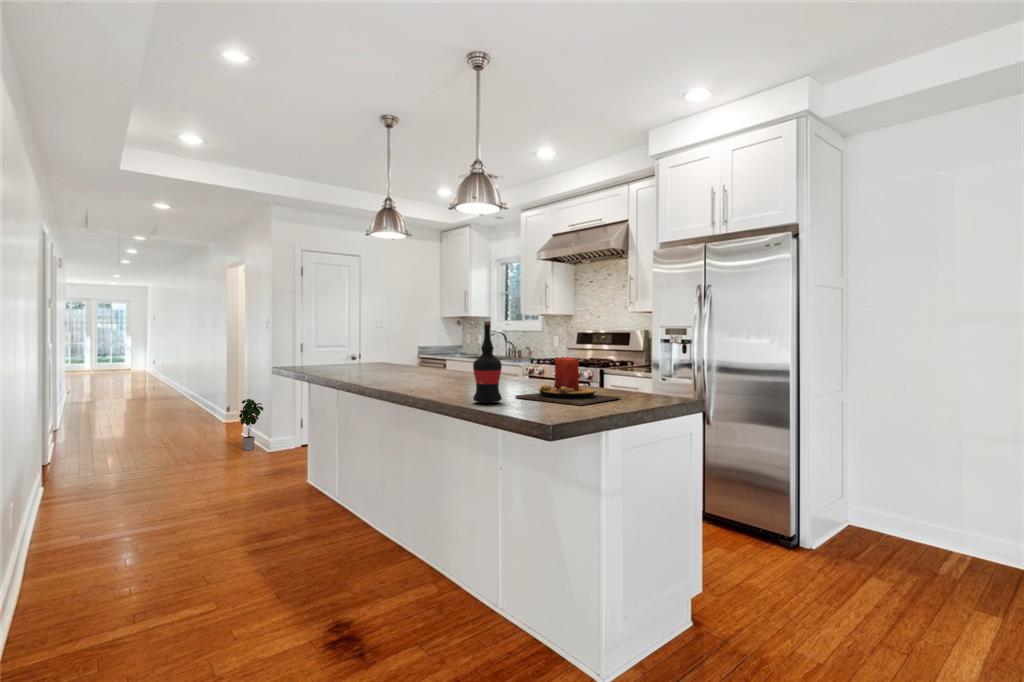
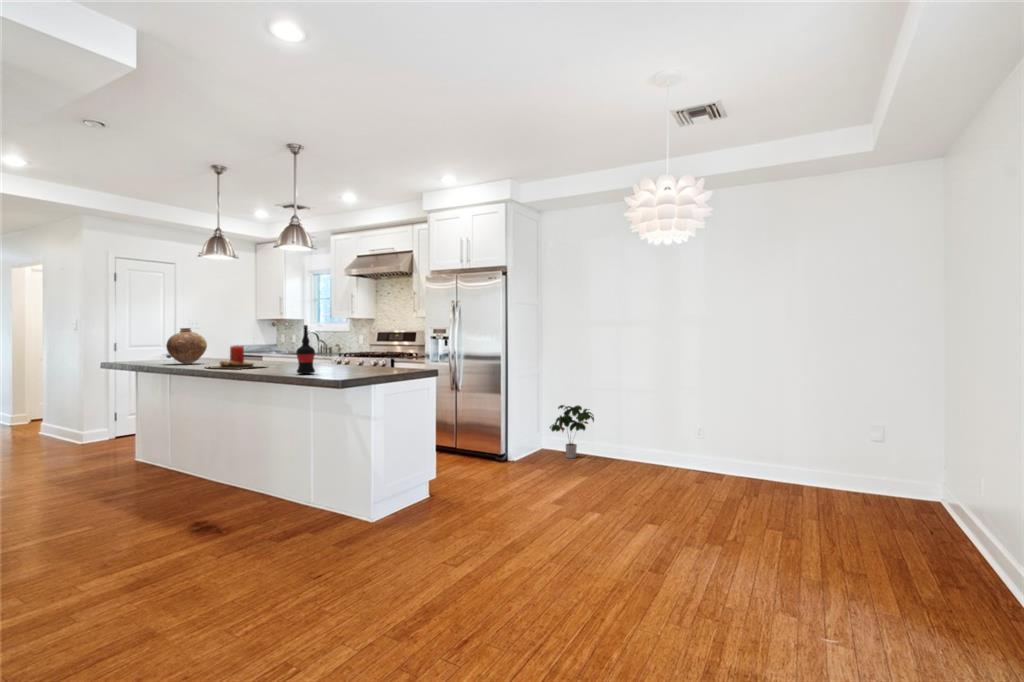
vase: none [330,327,375,373] -> present [166,328,207,364]
candle: present [515,357,621,406] -> present [210,346,261,370]
potted plant: present [239,399,263,450] -> present [550,405,594,458]

